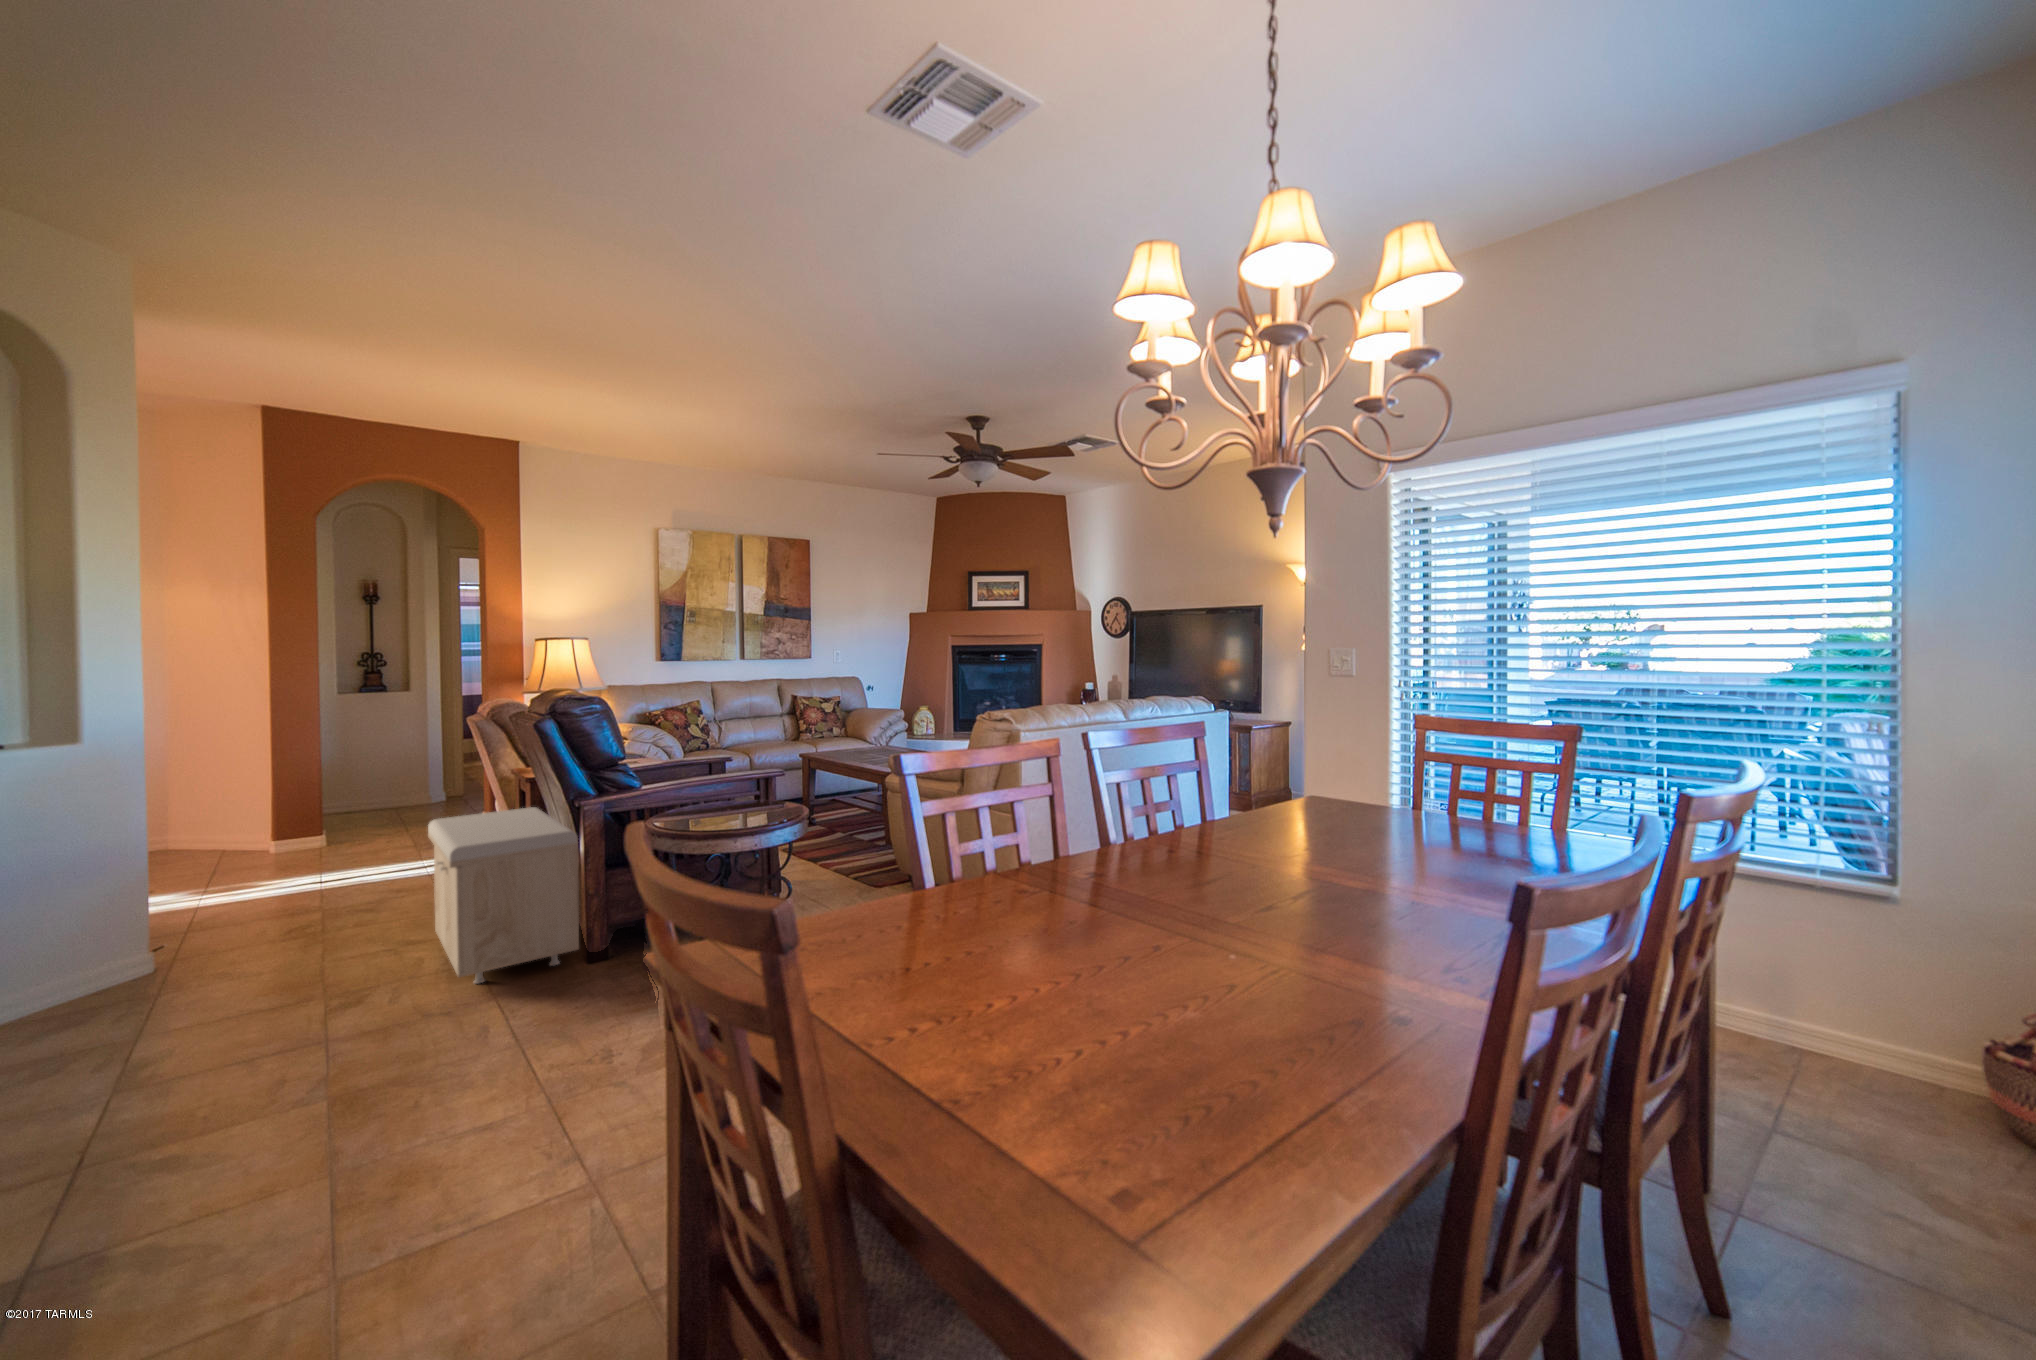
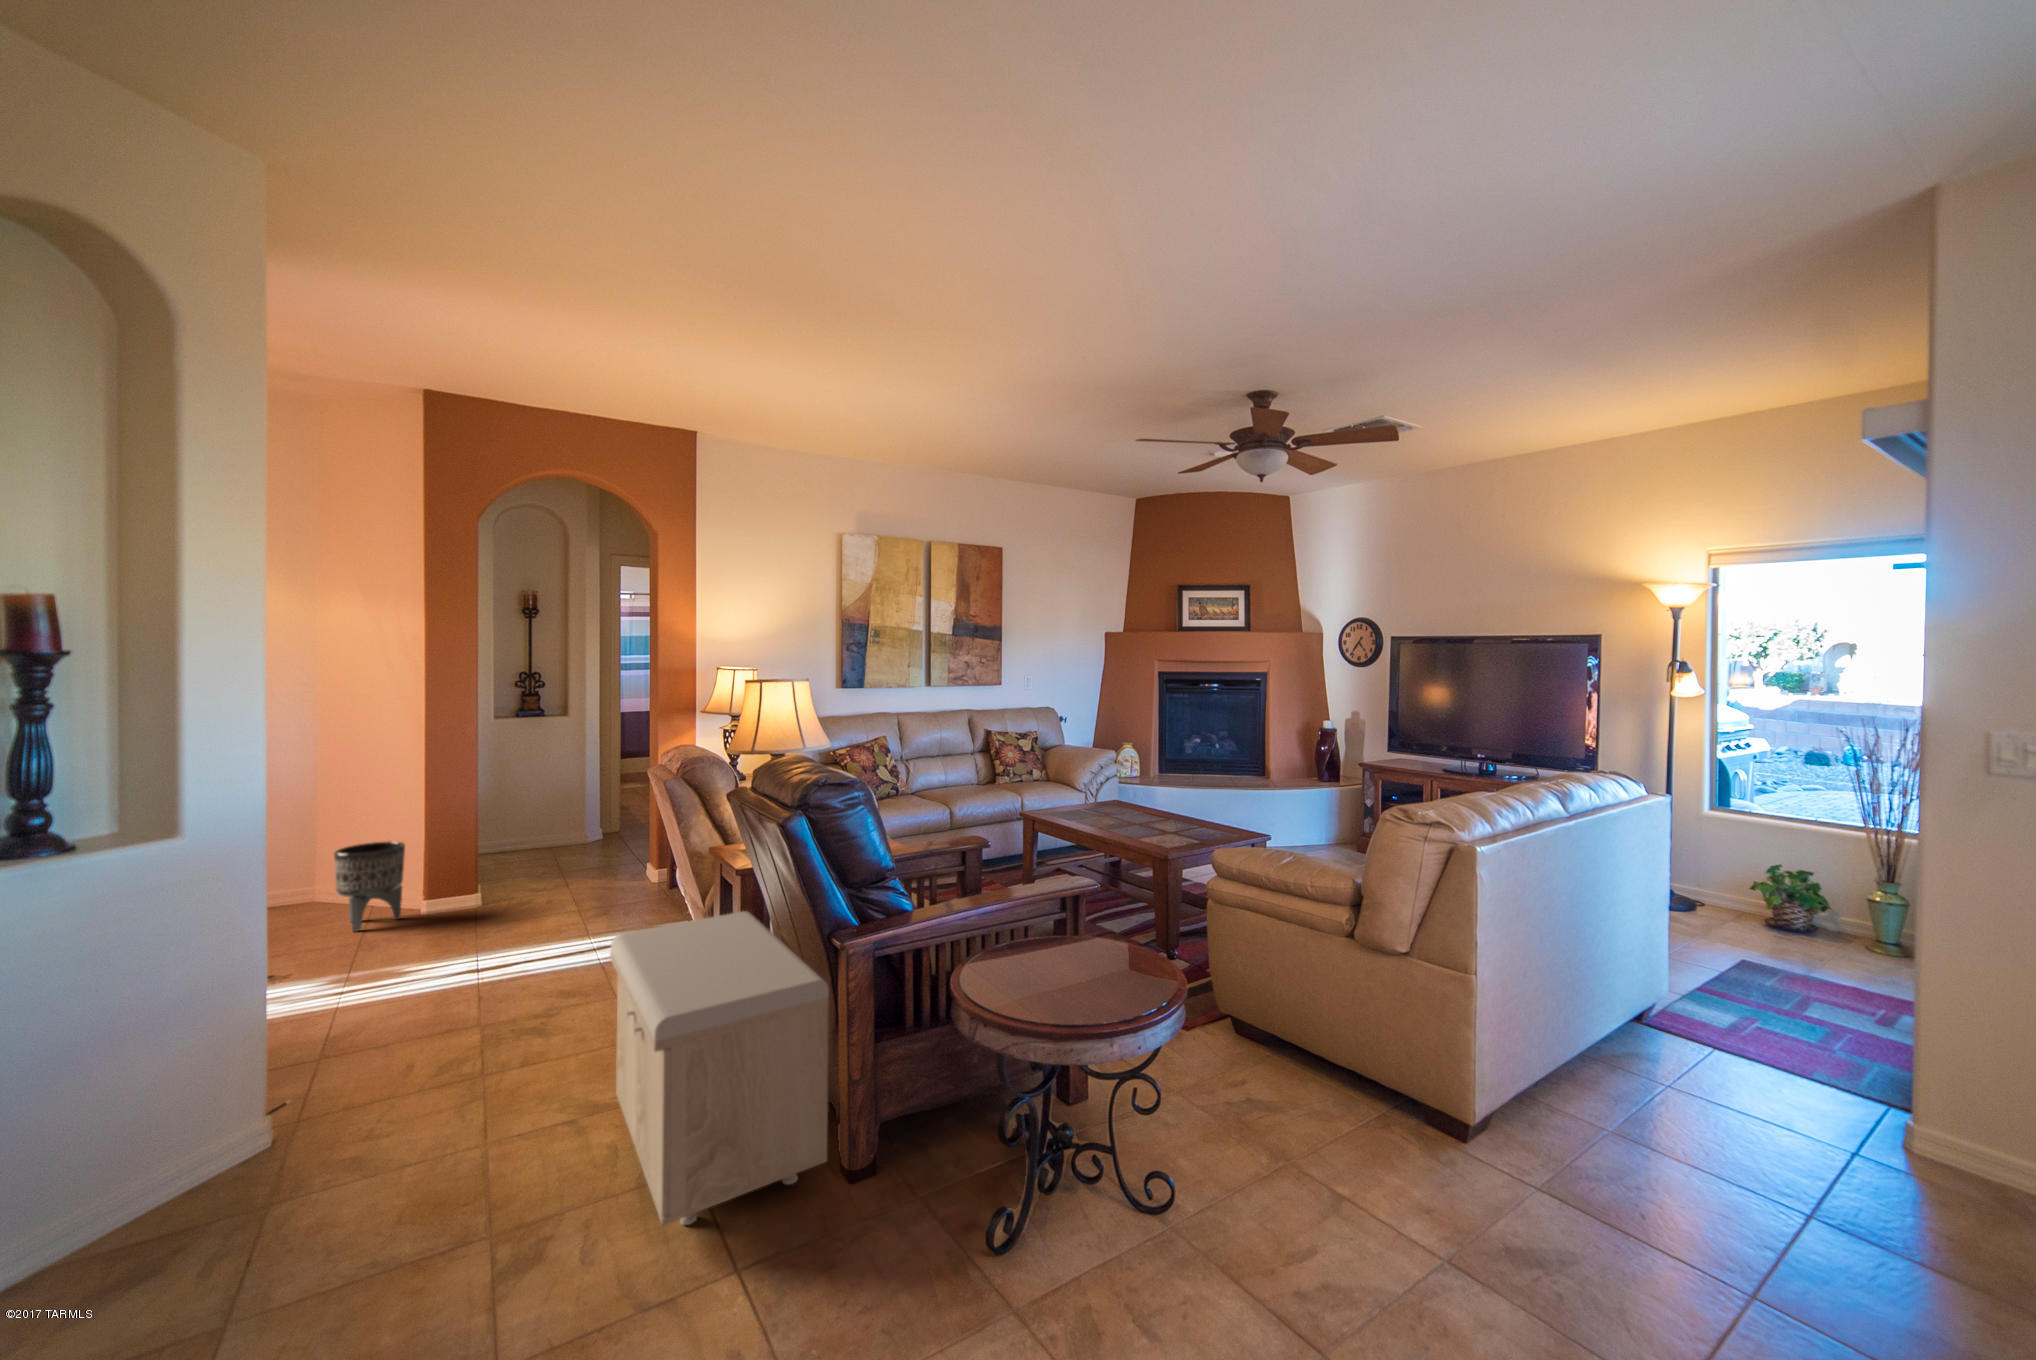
planter: none [192,792,257,865] -> present [334,841,405,932]

